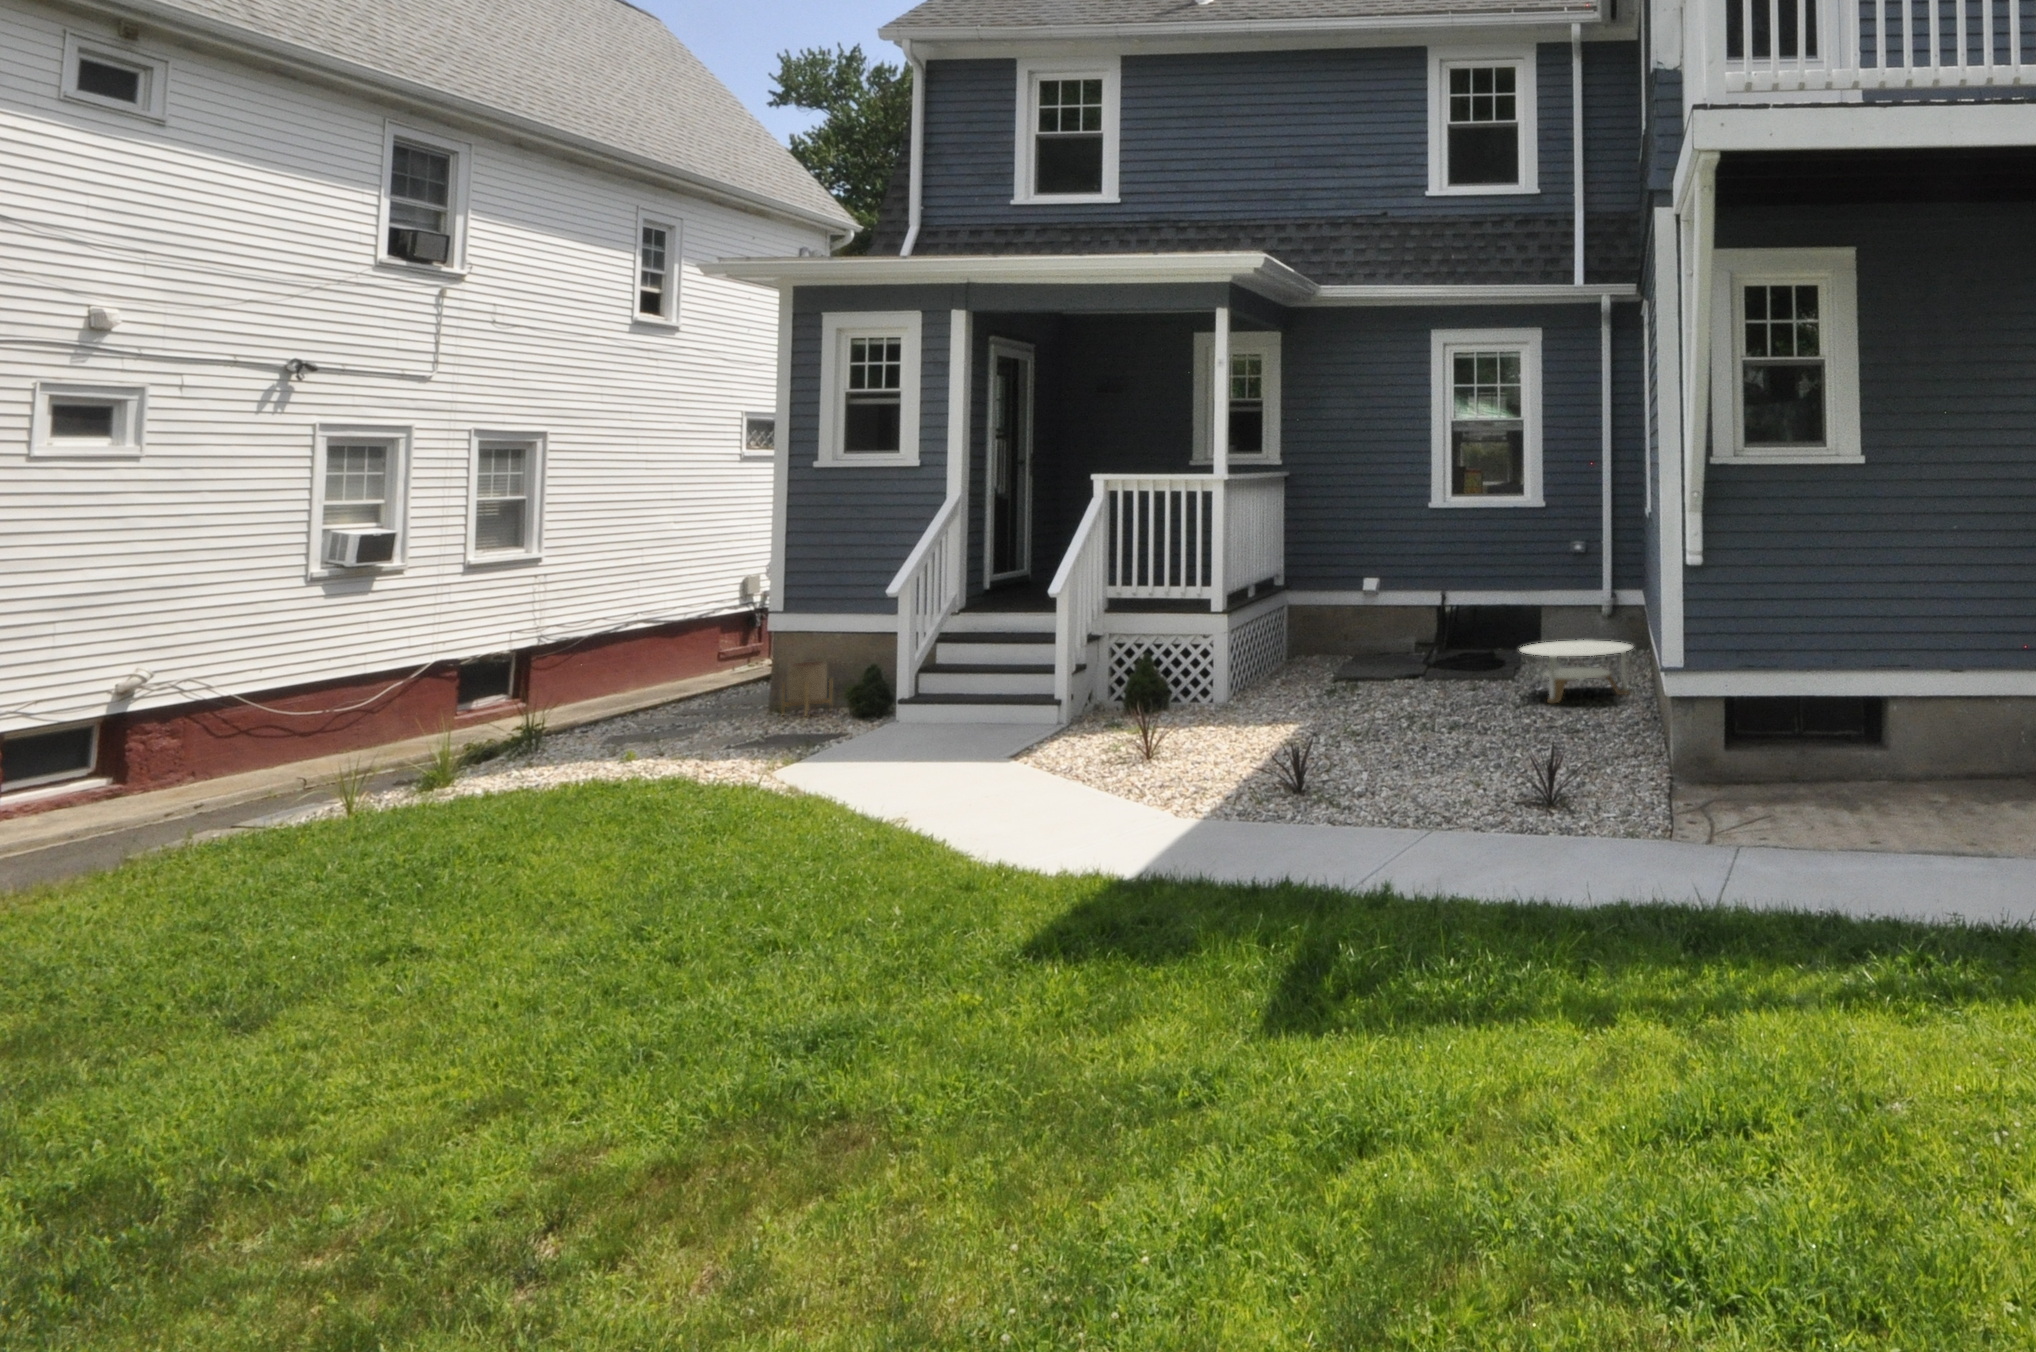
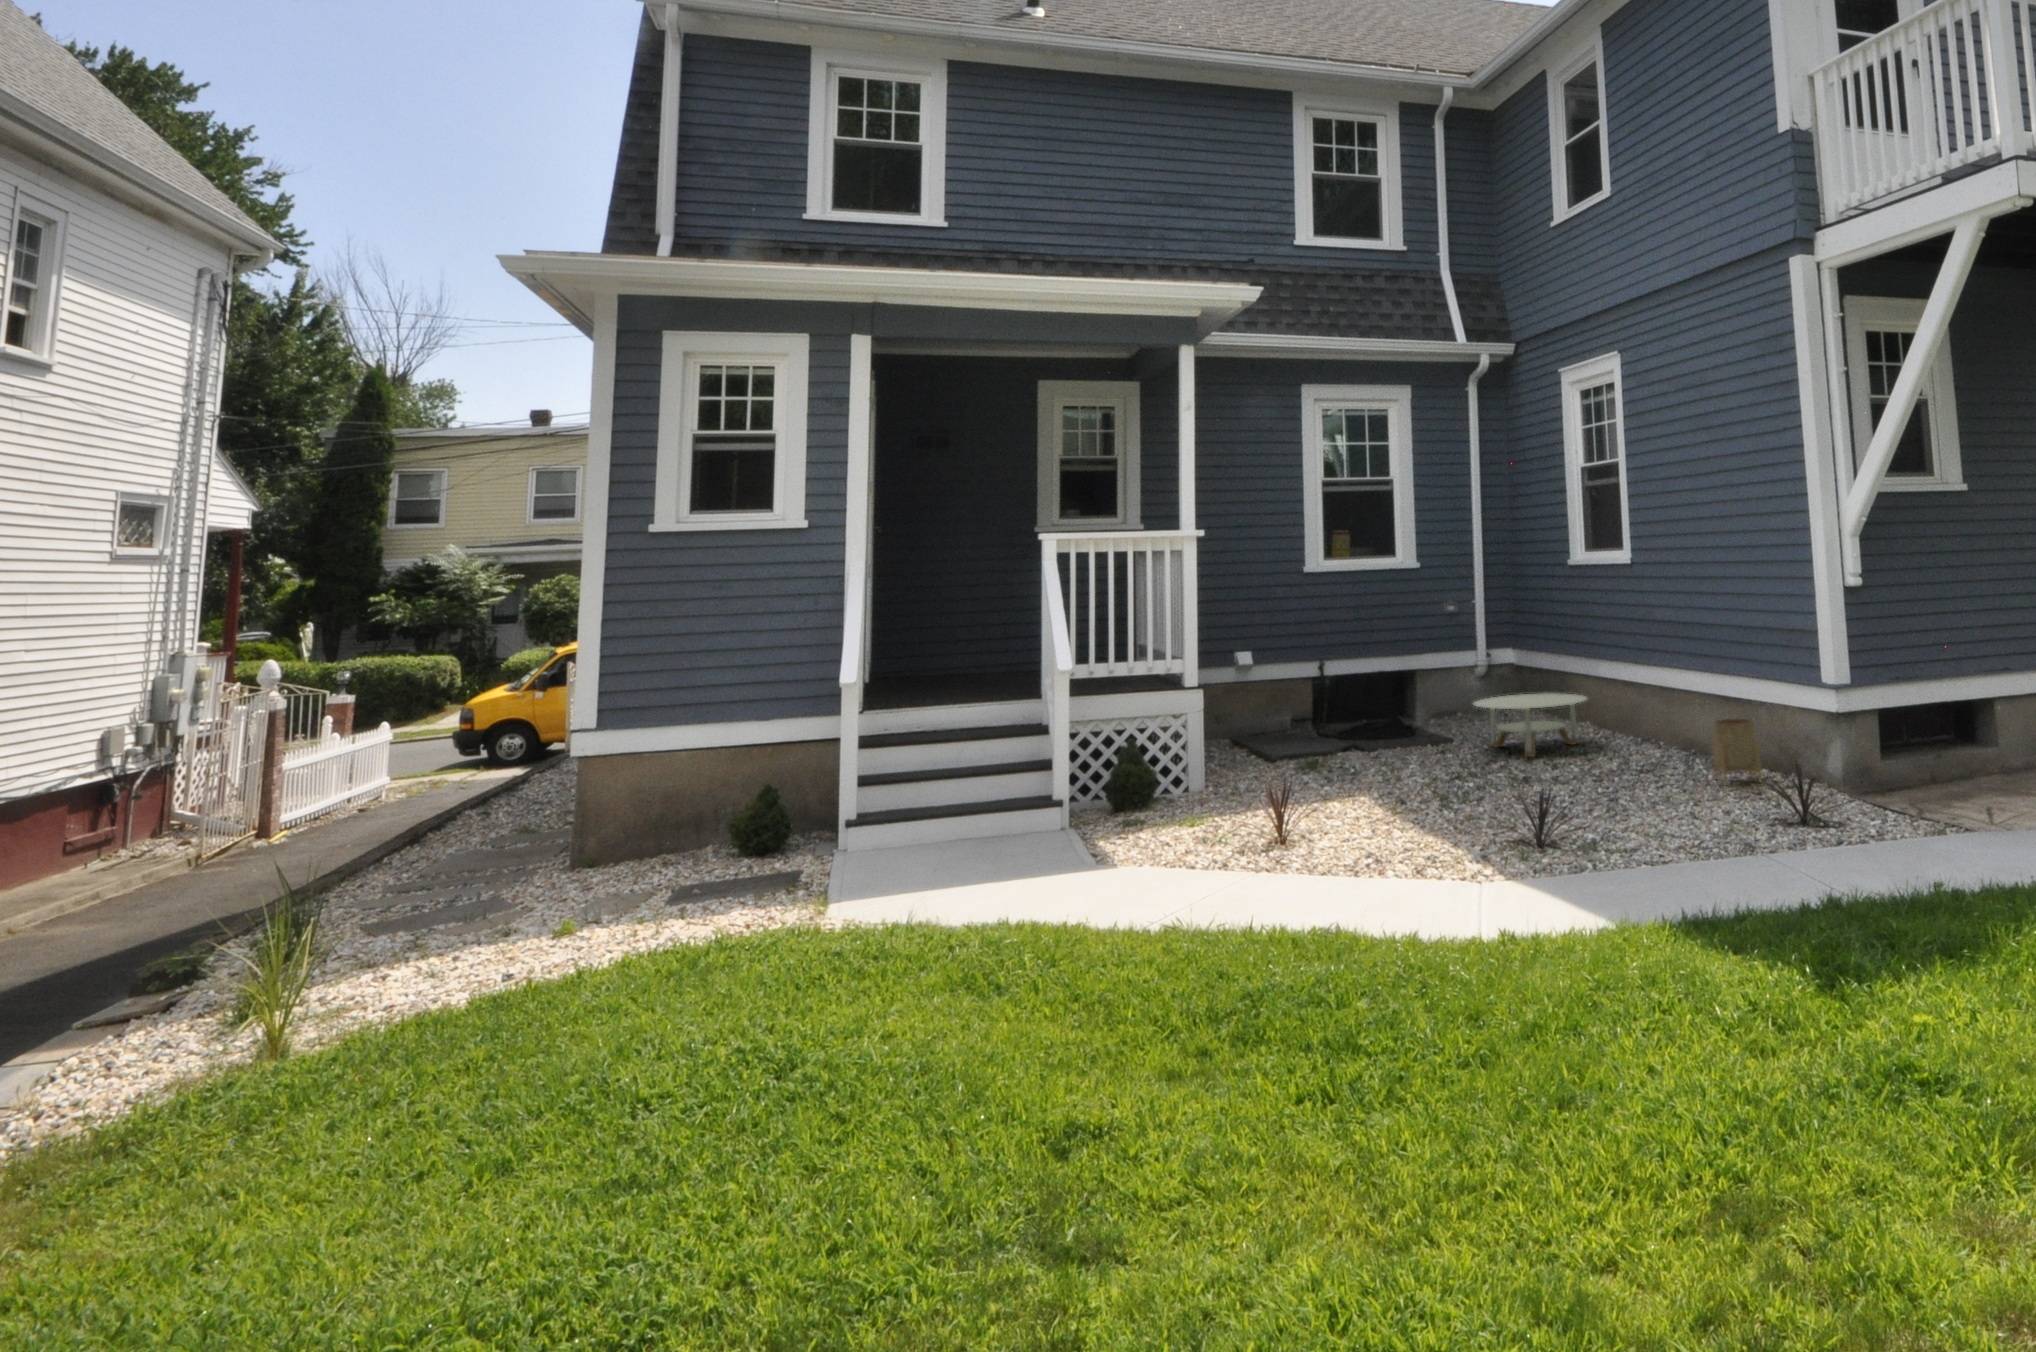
planter: present [781,661,833,716] -> present [1712,719,1762,785]

